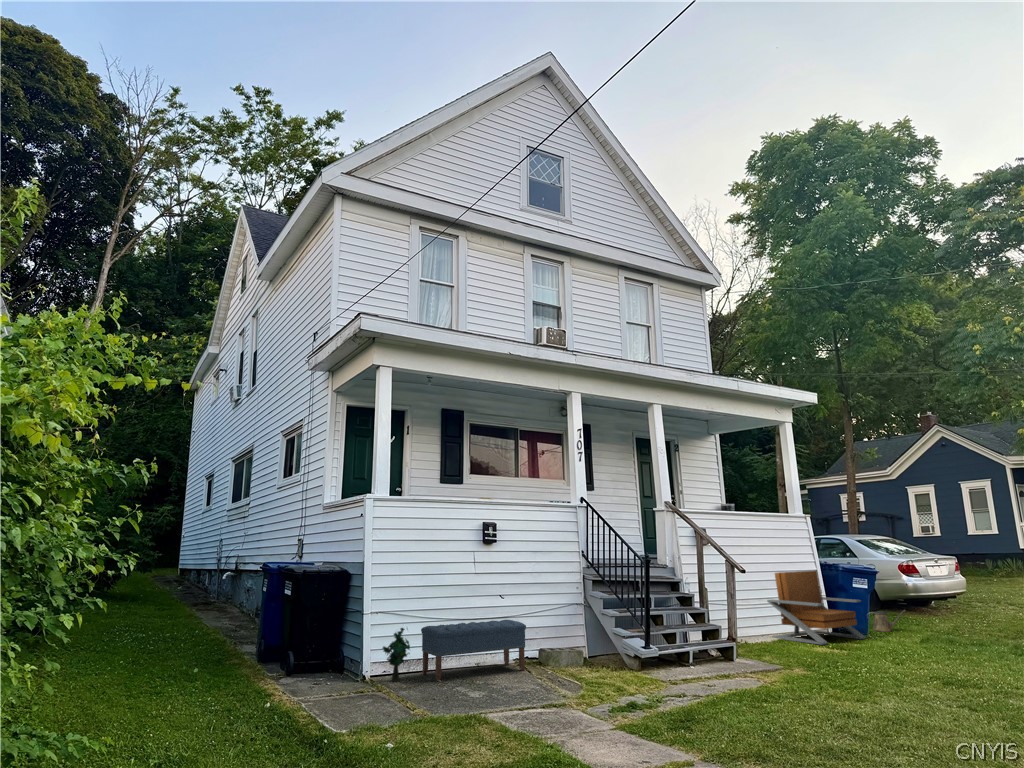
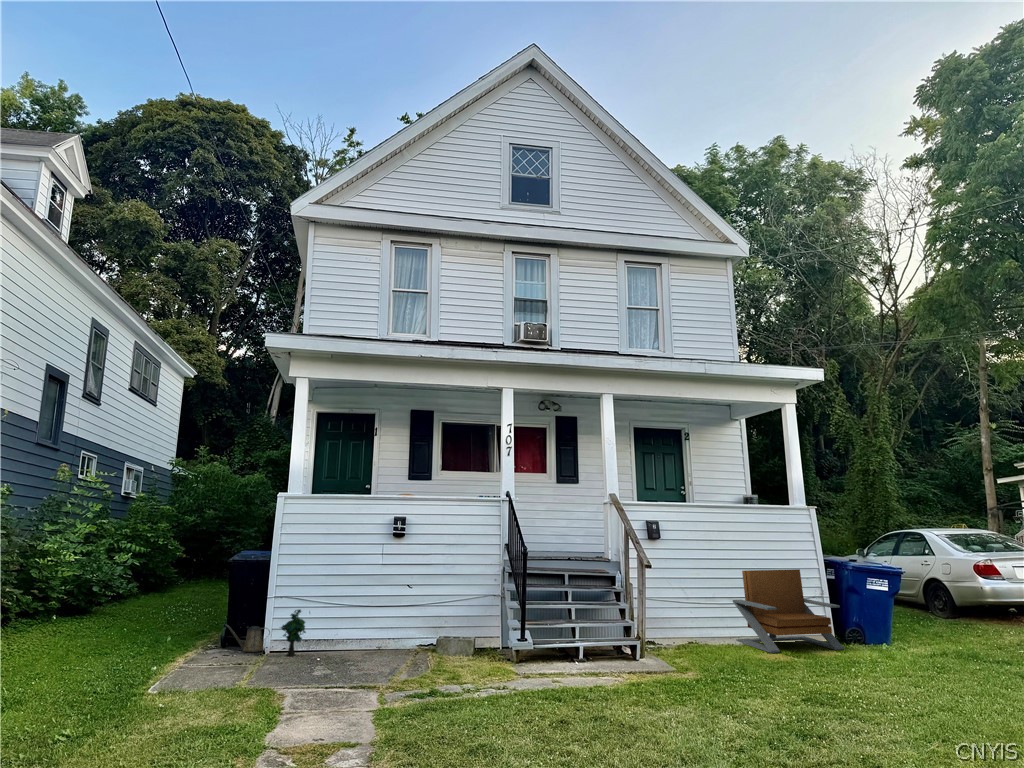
watering can: present [867,610,905,632] -> present [226,625,270,652]
bench: present [421,620,526,681] -> none [320,607,415,658]

